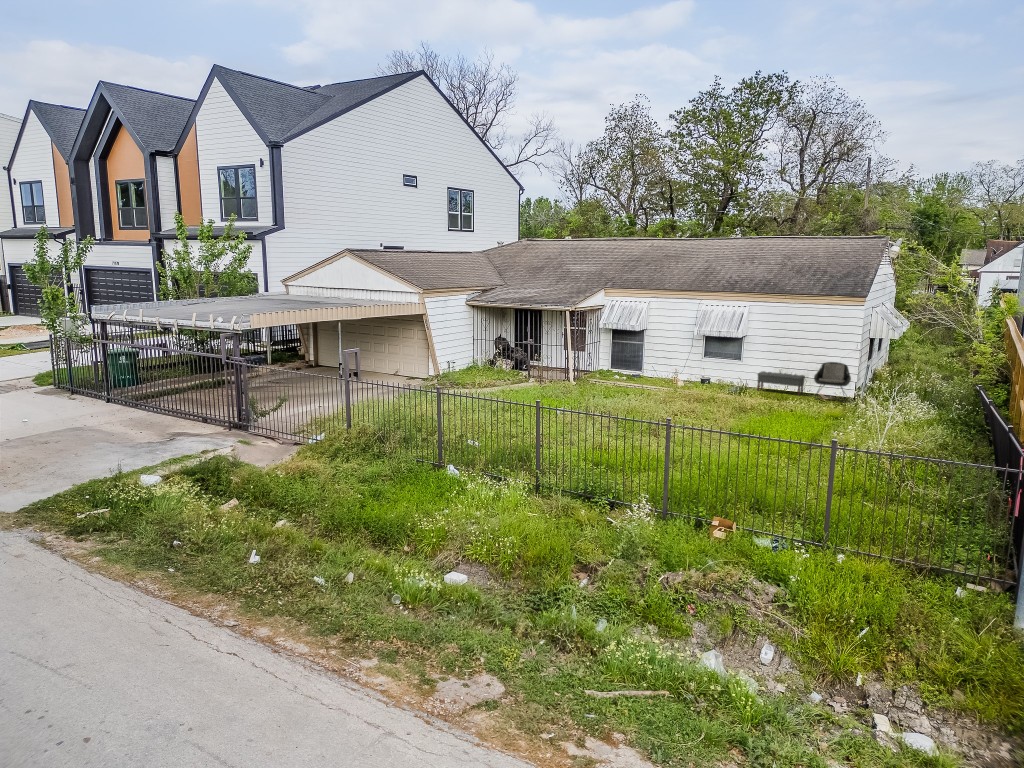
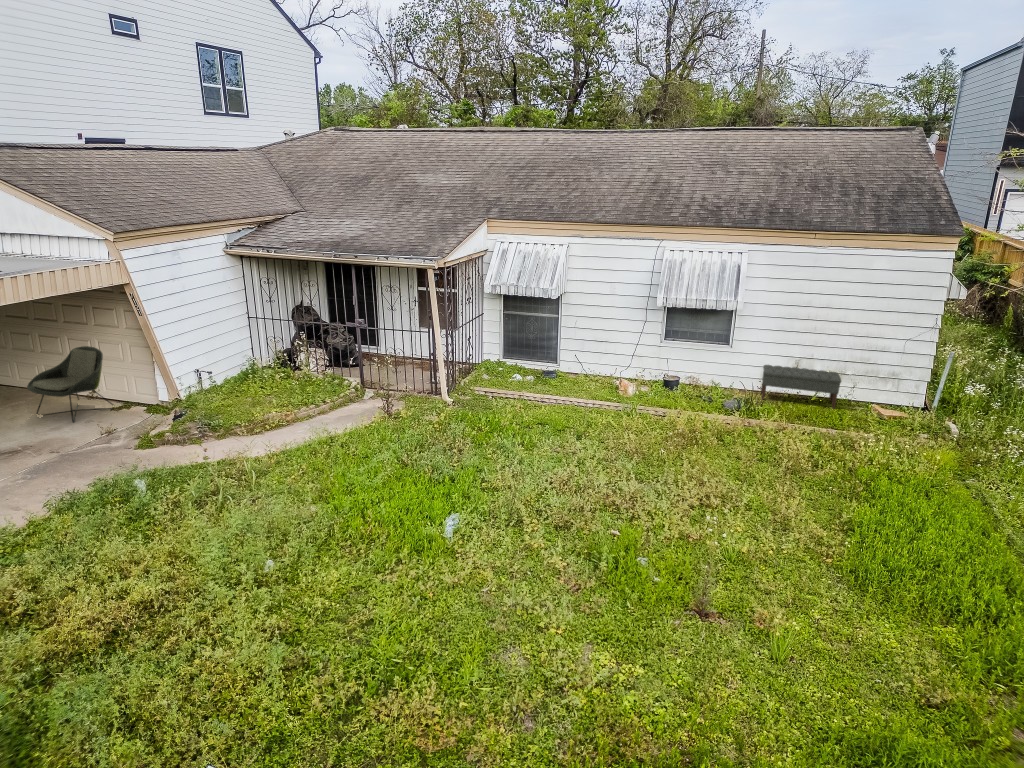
lounge chair: present [814,362,851,402] -> present [27,346,113,423]

